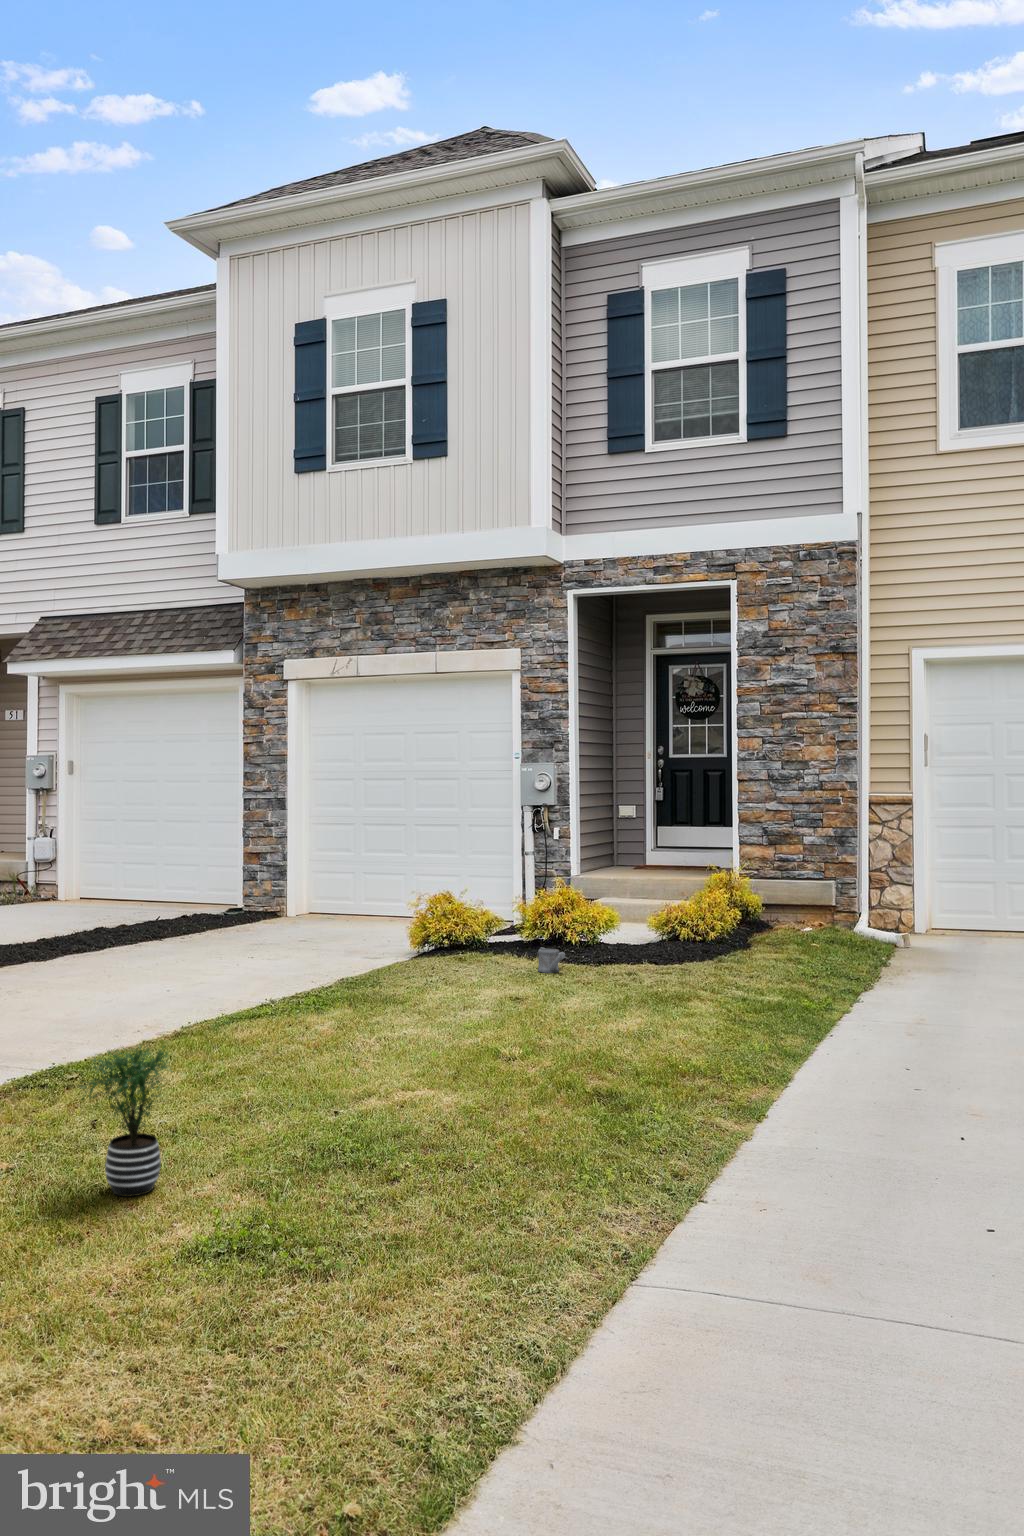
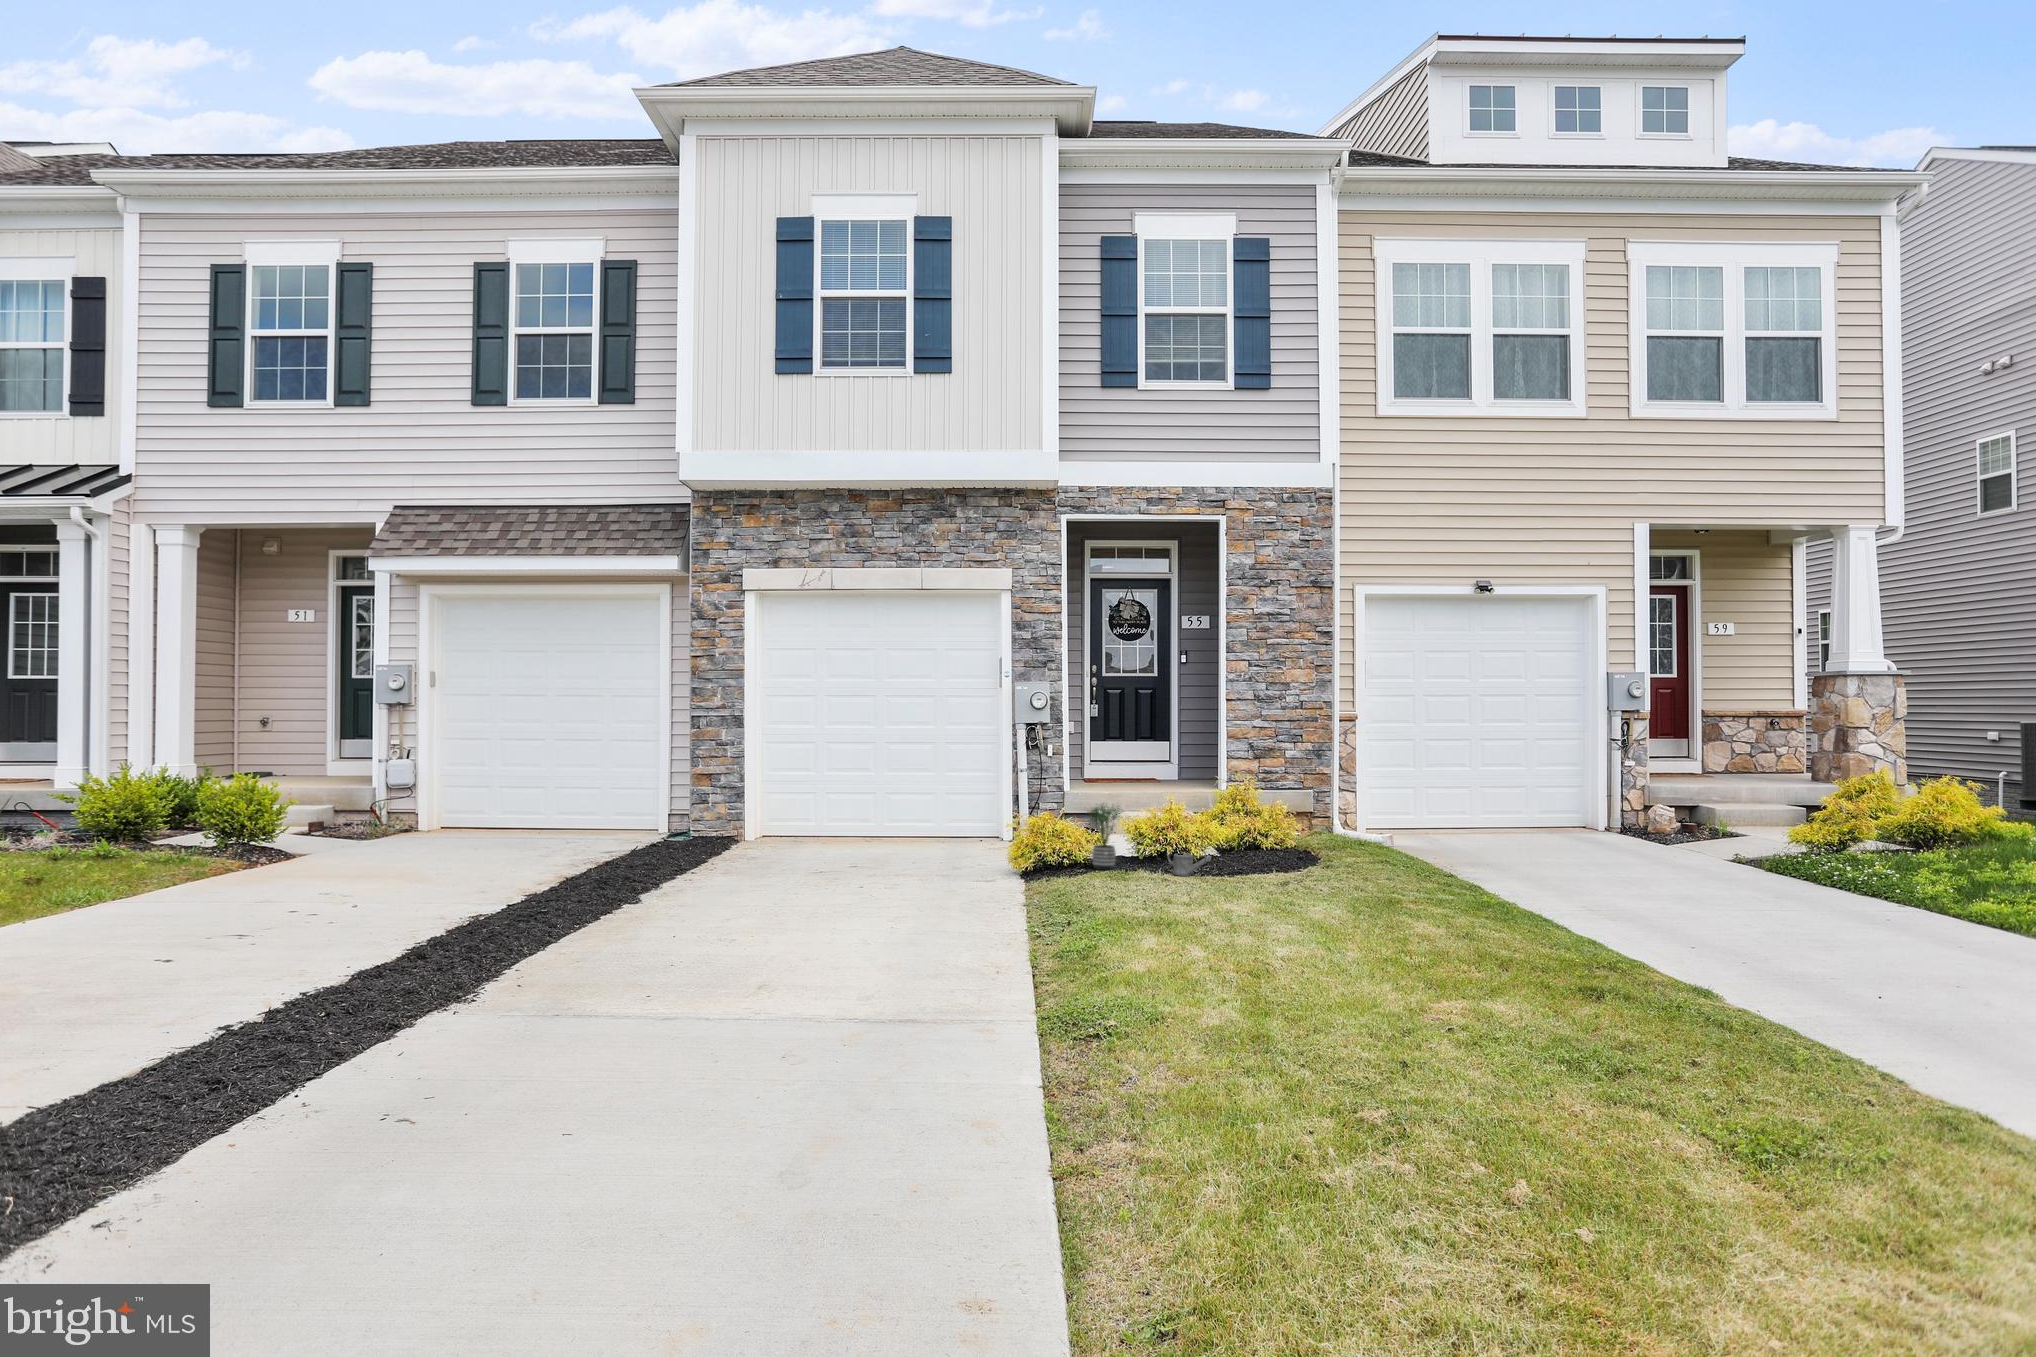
potted plant: present [78,1046,171,1197] -> present [1089,805,1124,870]

